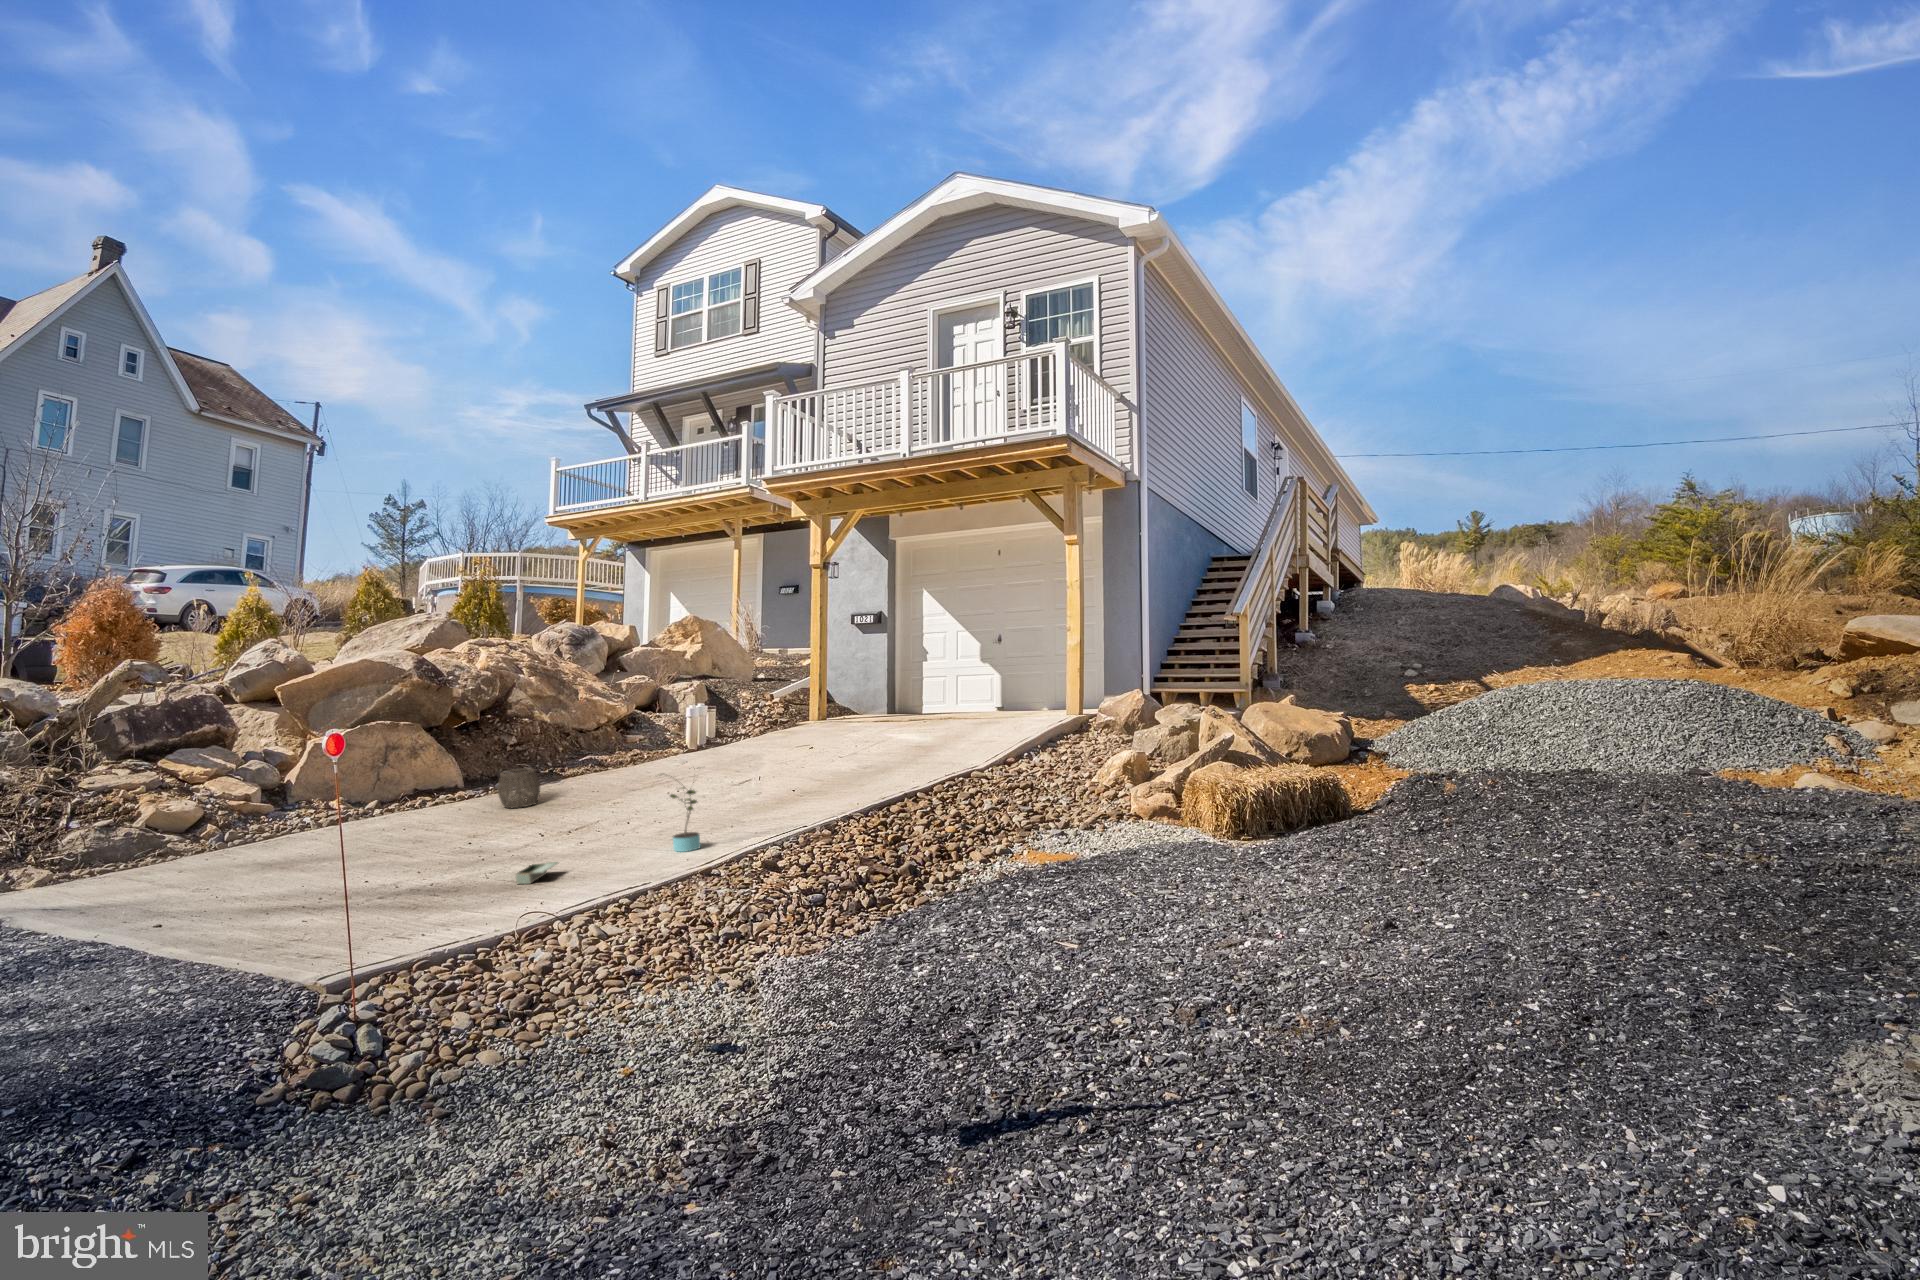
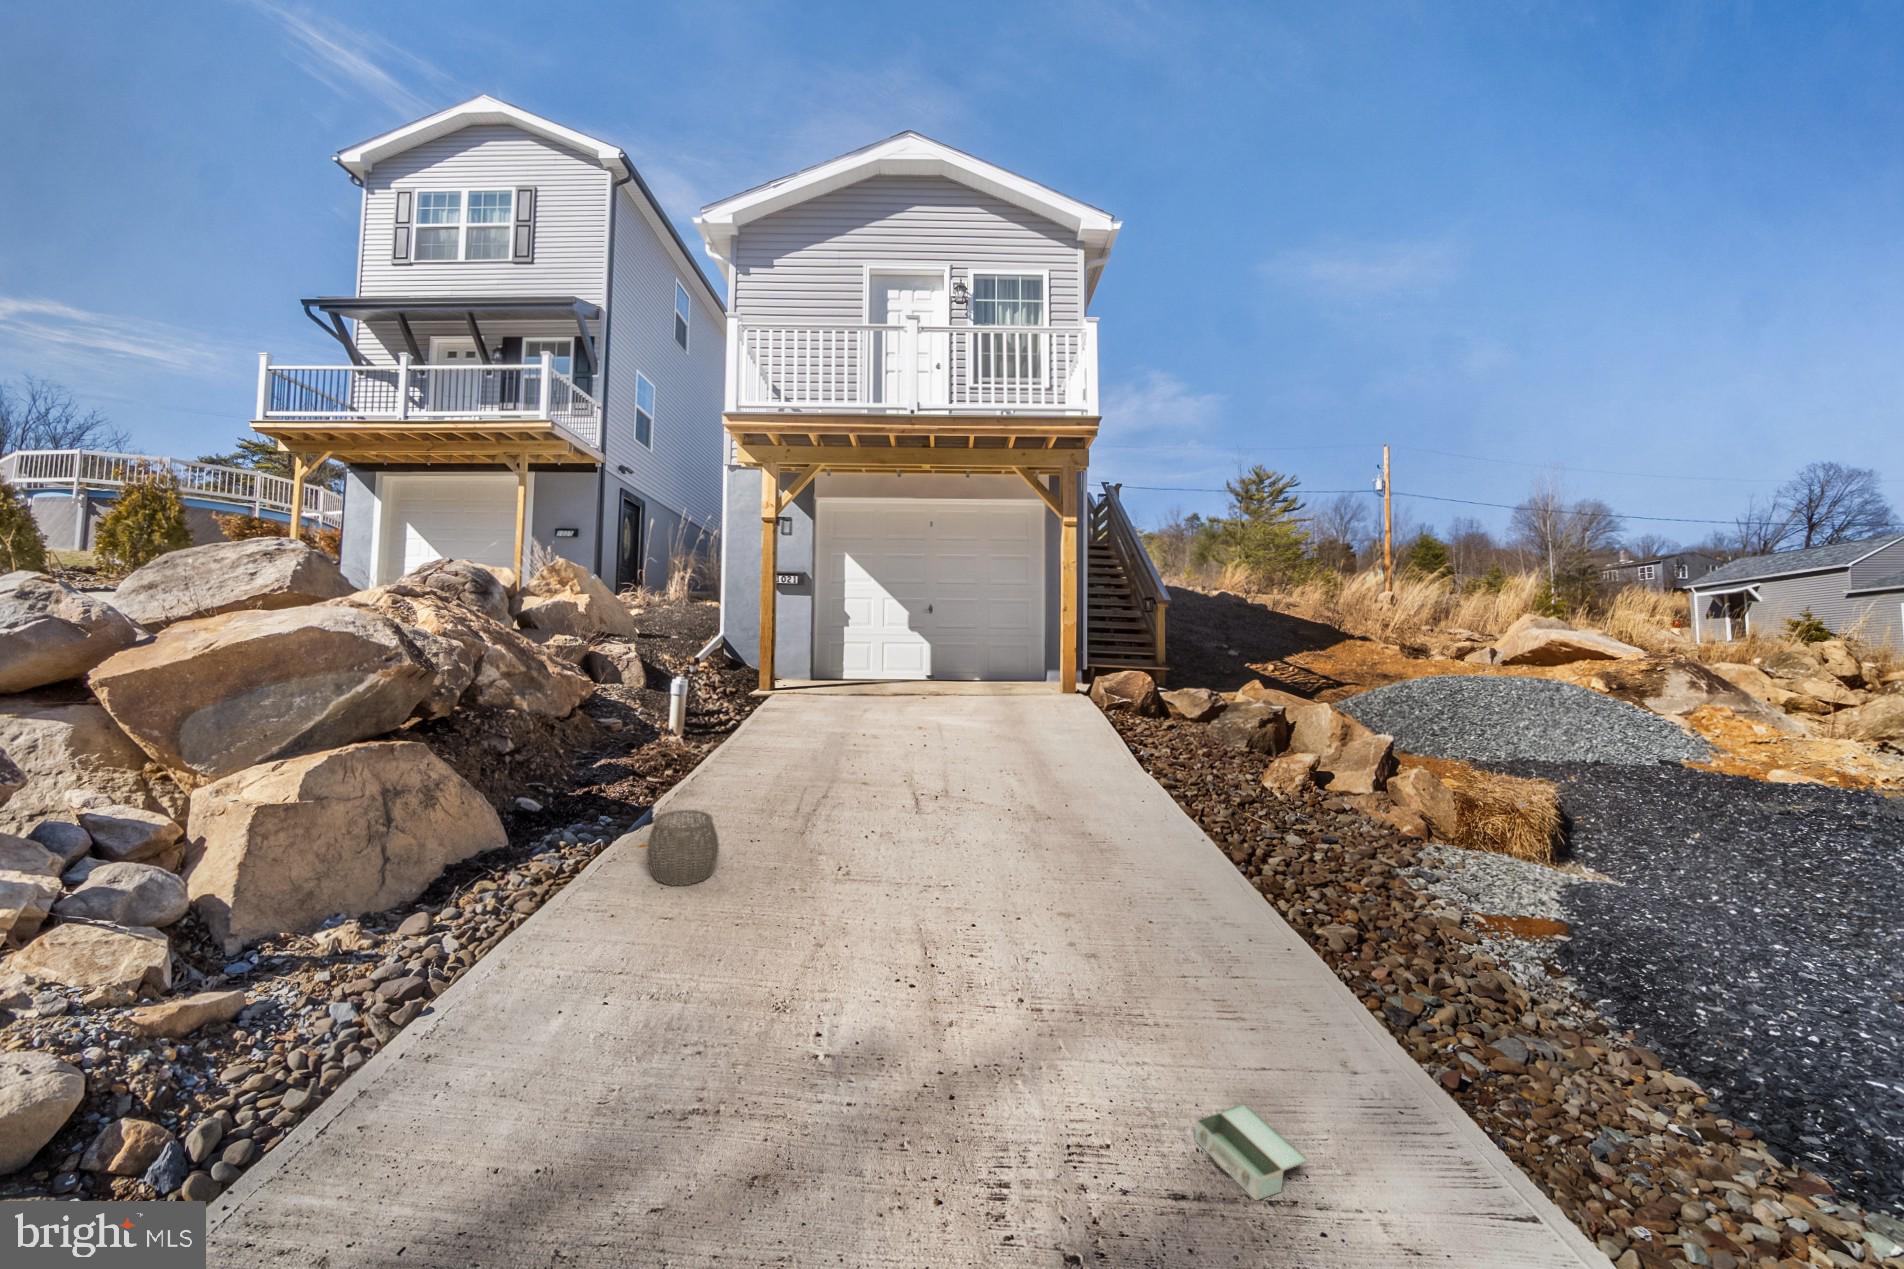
potted plant: present [670,776,701,852] -> none [1253,847,1348,1011]

